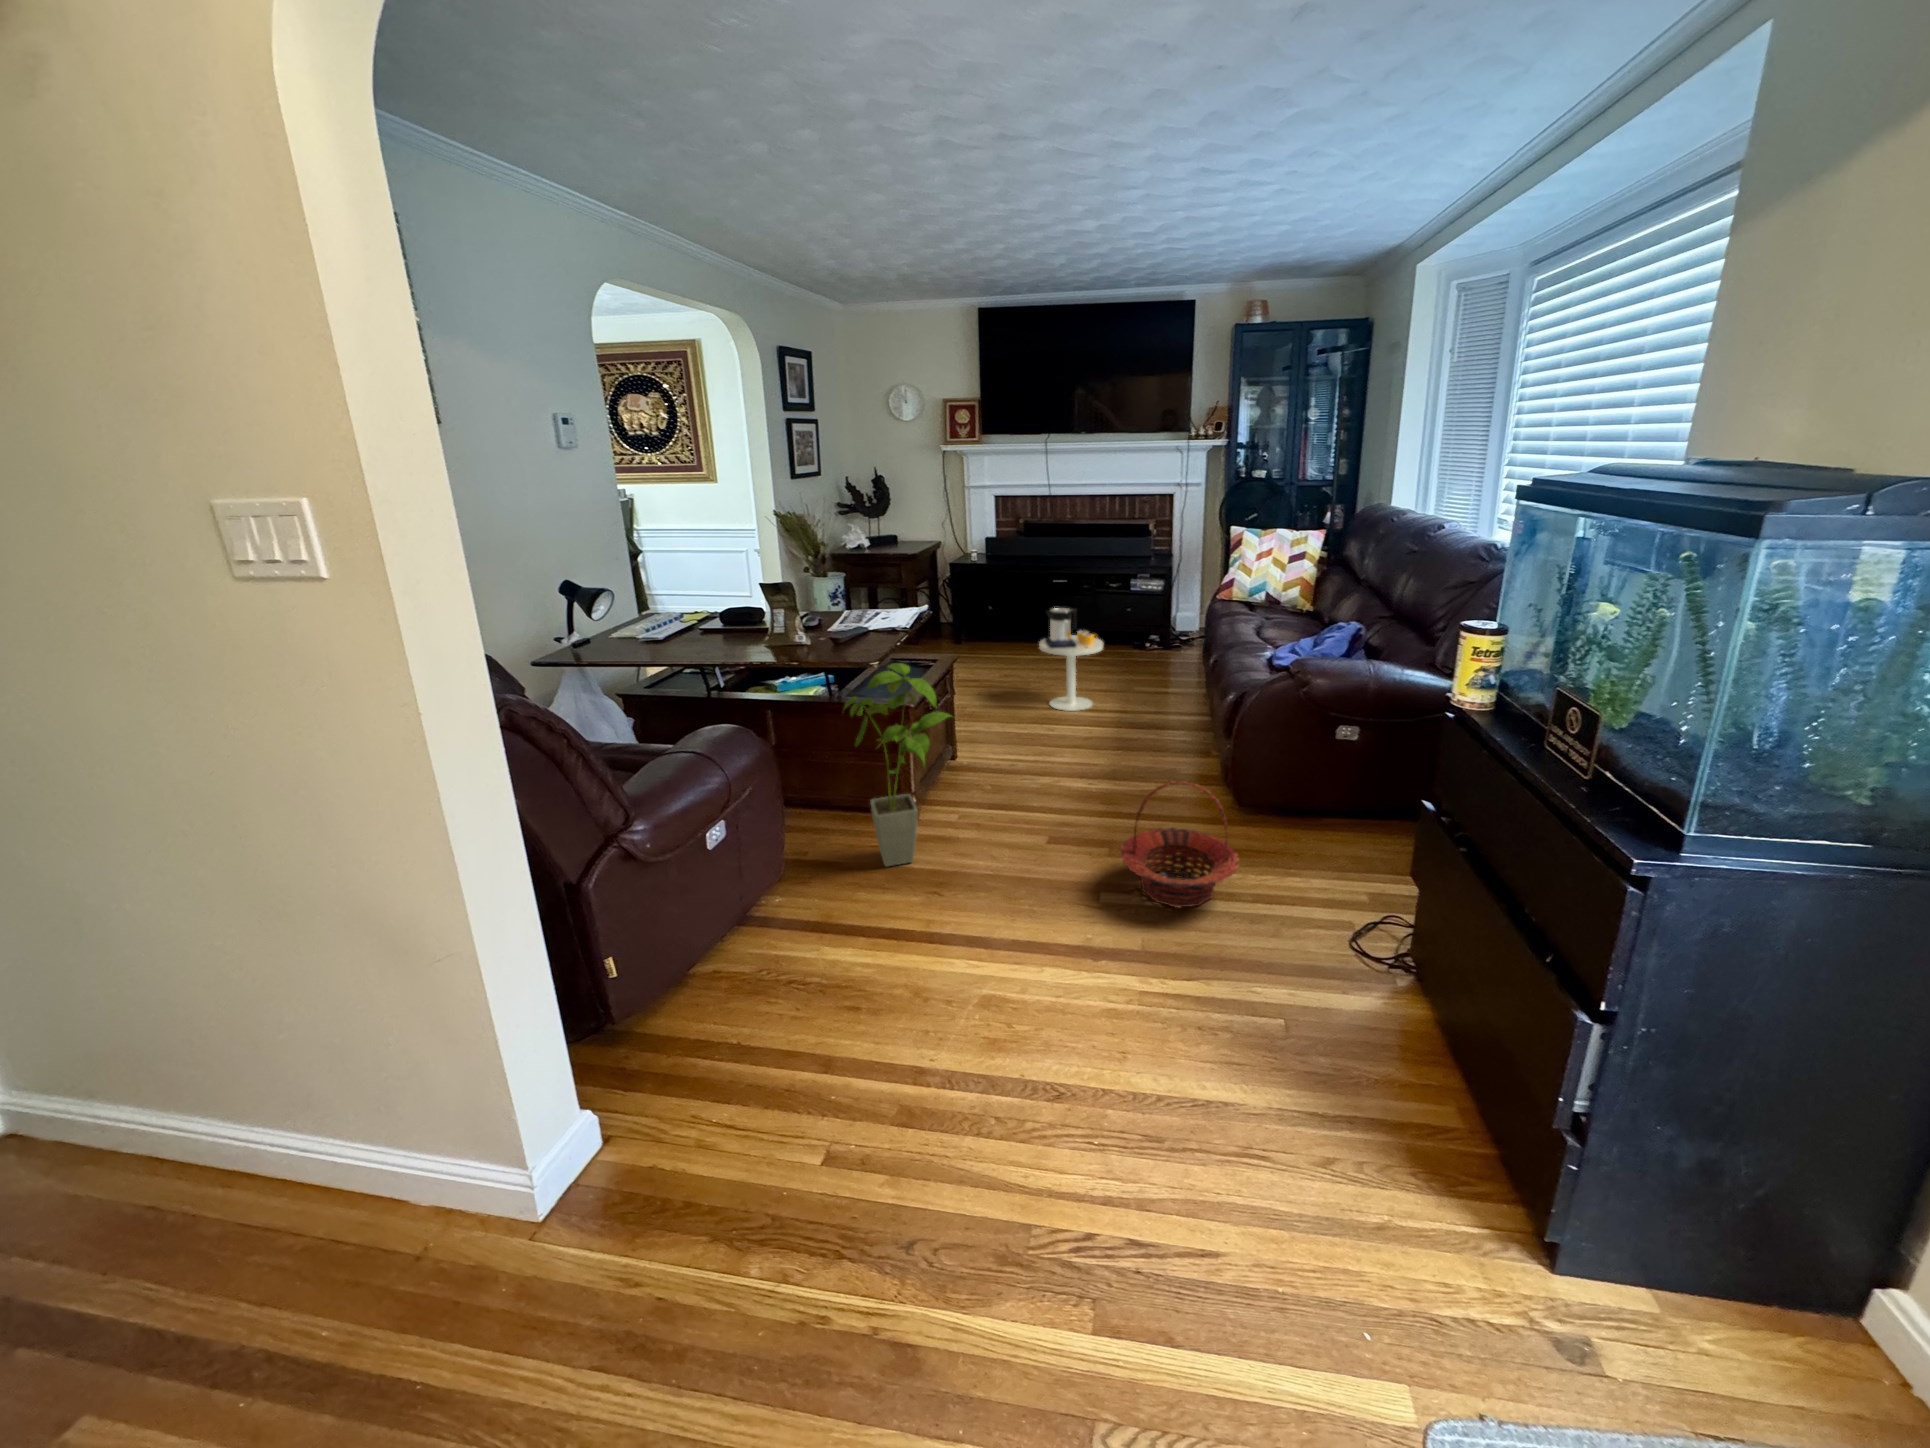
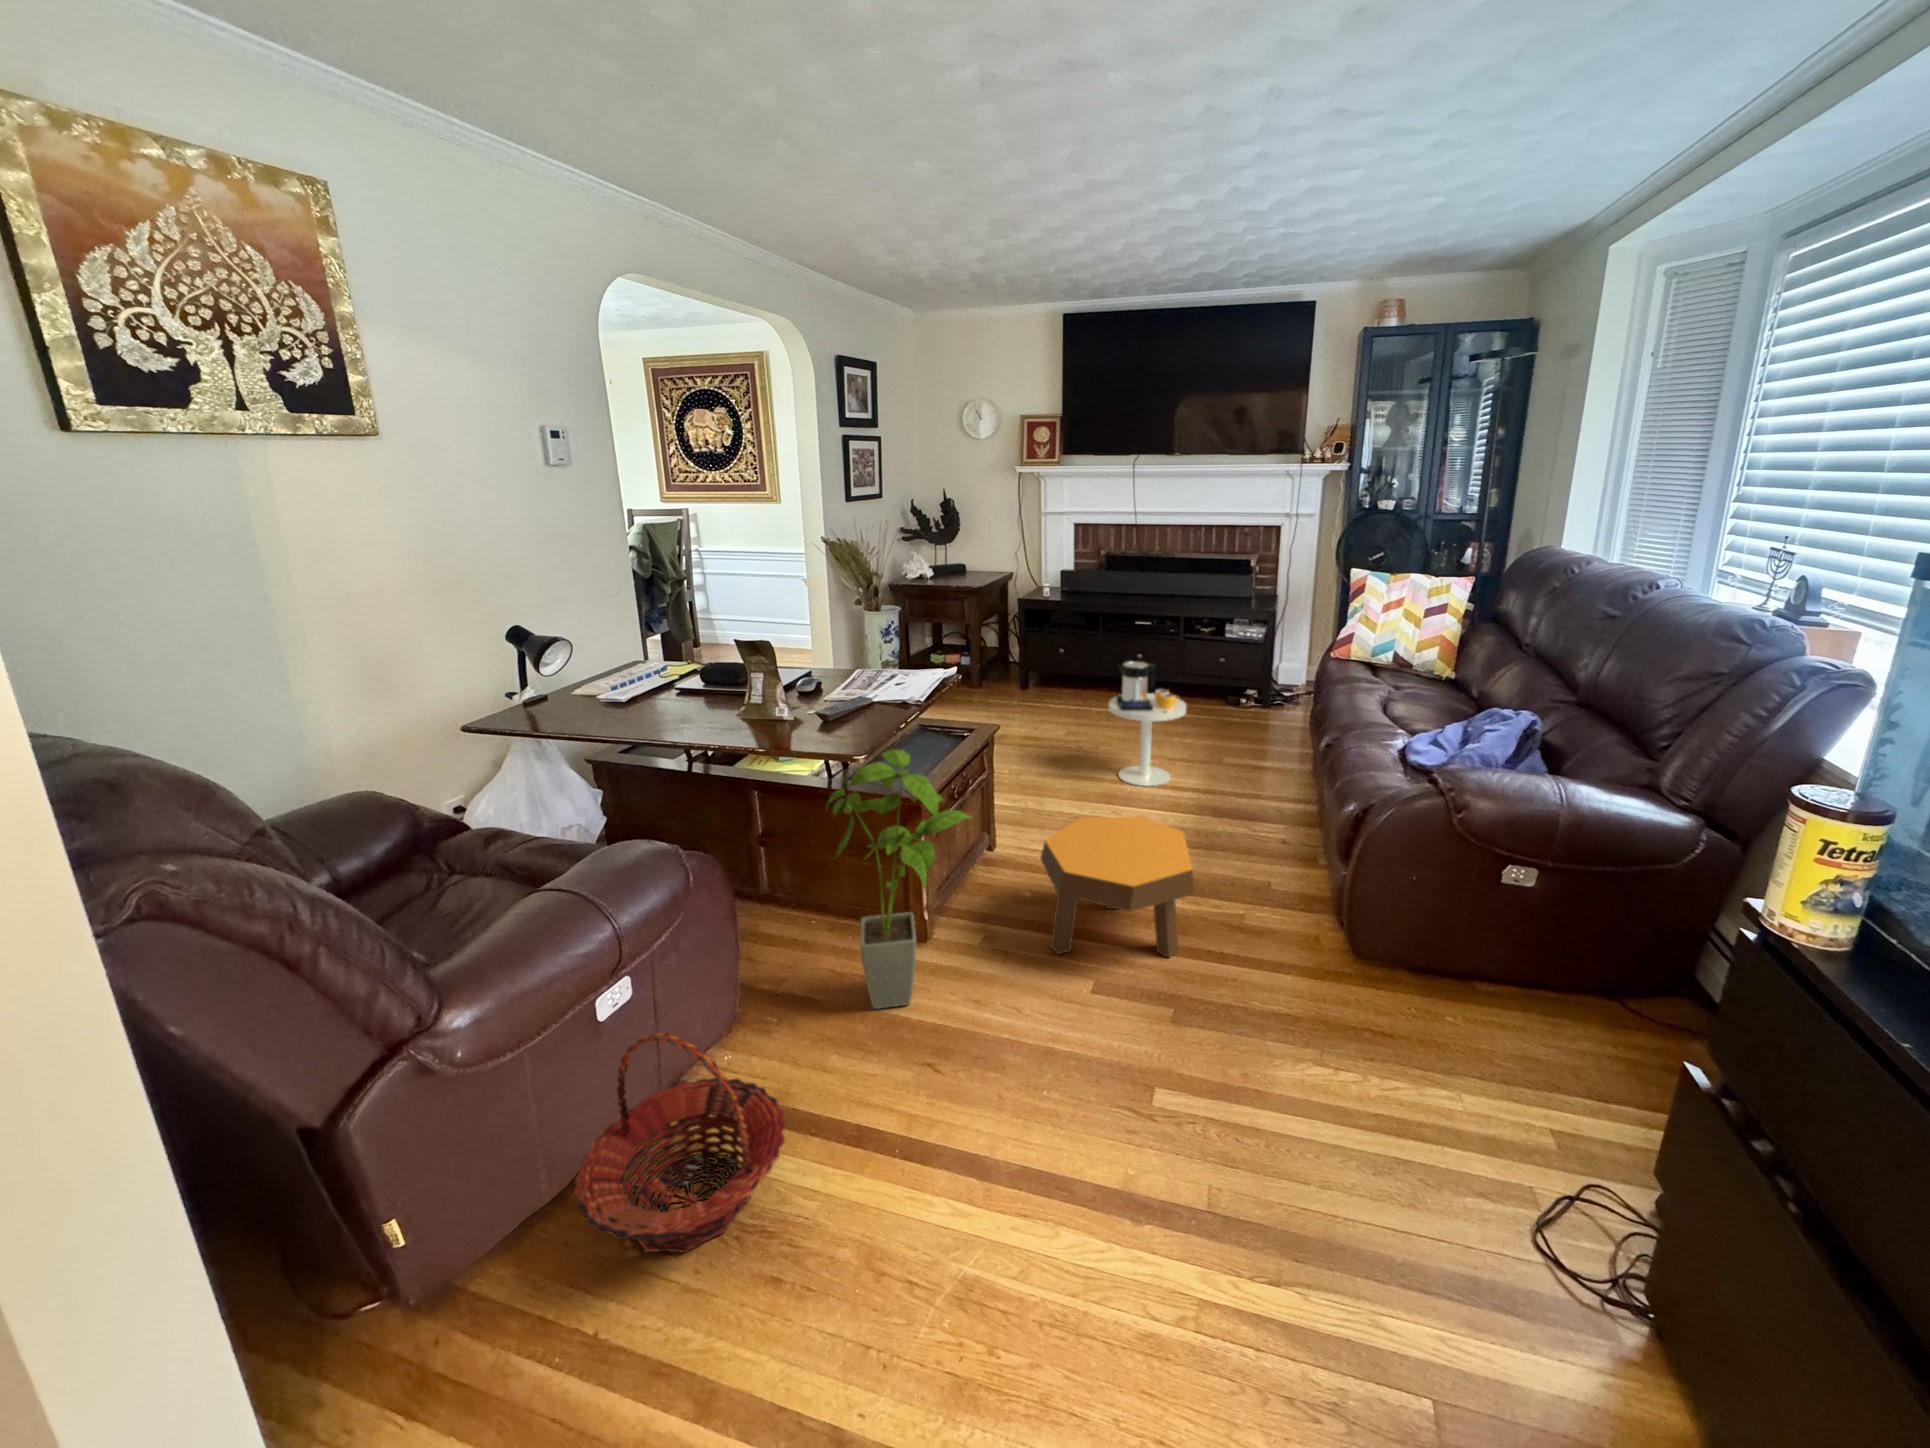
footstool: none [1001,721,1122,825] -> present [1040,817,1194,958]
basket: present [1119,781,1239,908] -> present [574,1033,786,1252]

